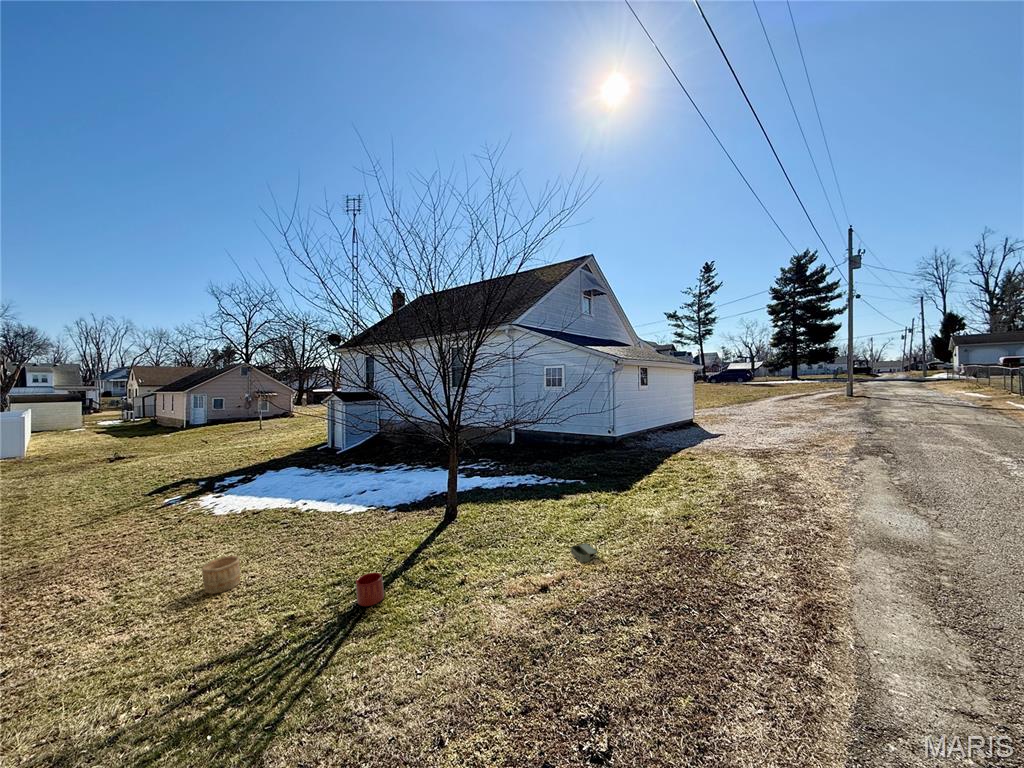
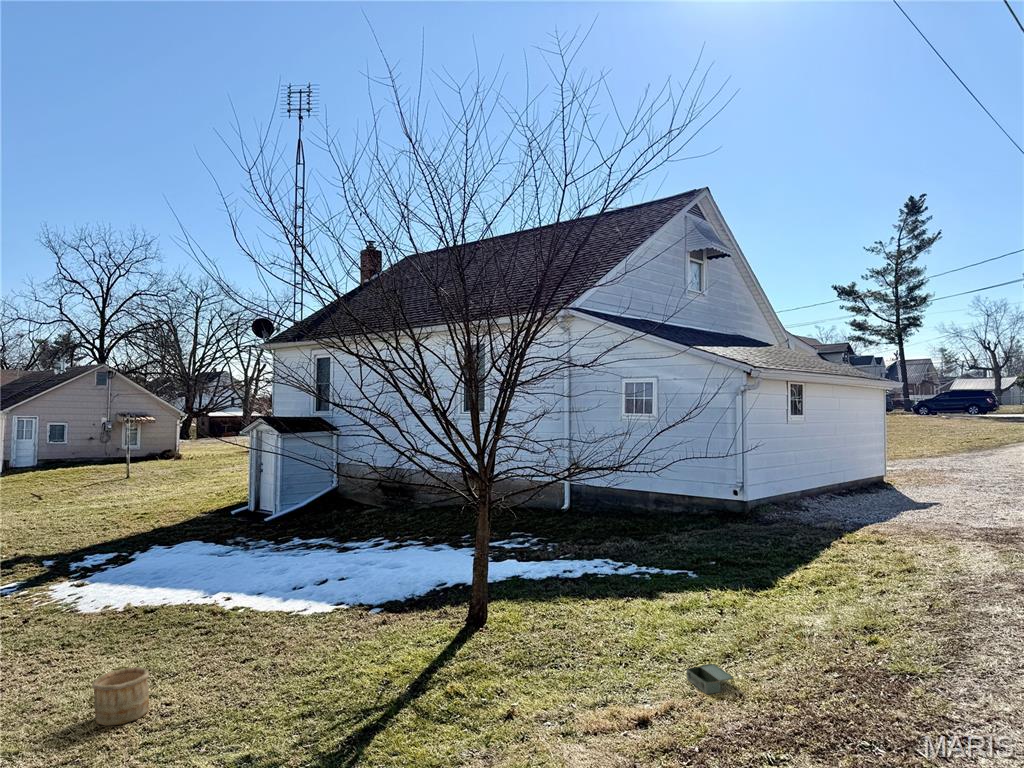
planter: present [356,573,384,606] -> none [347,696,390,748]

